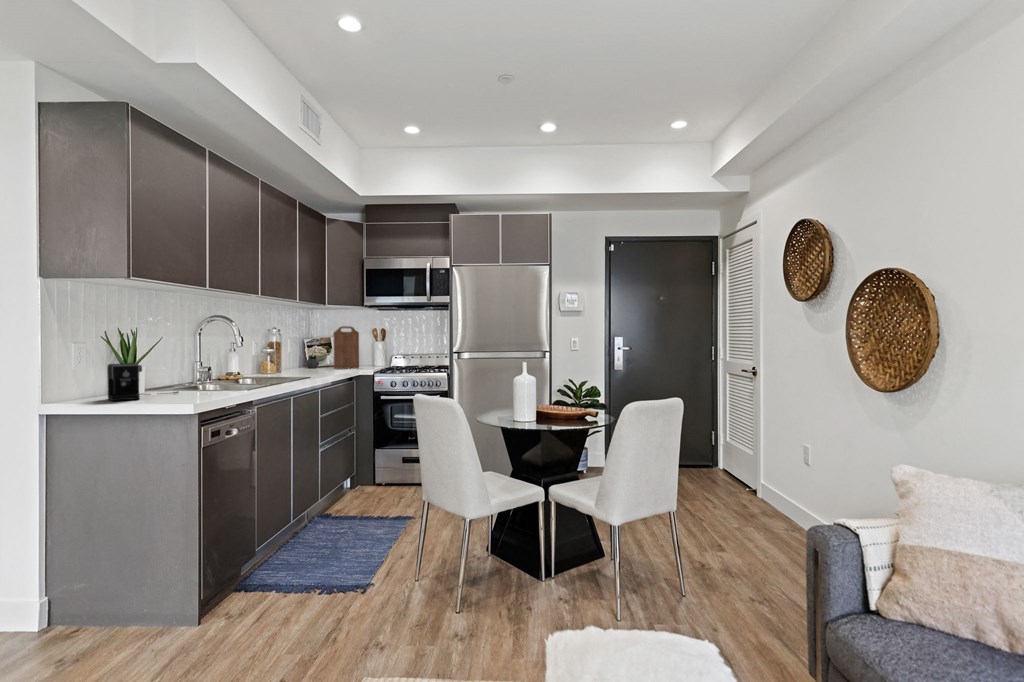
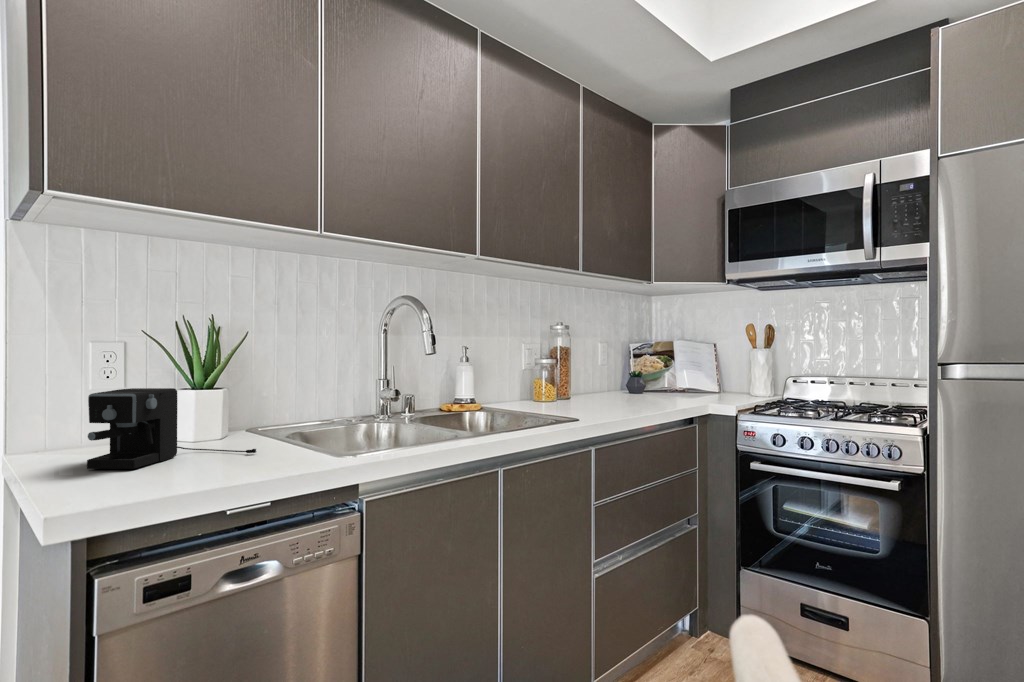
cutting board: present [333,326,359,368] -> none [671,320,717,397]

